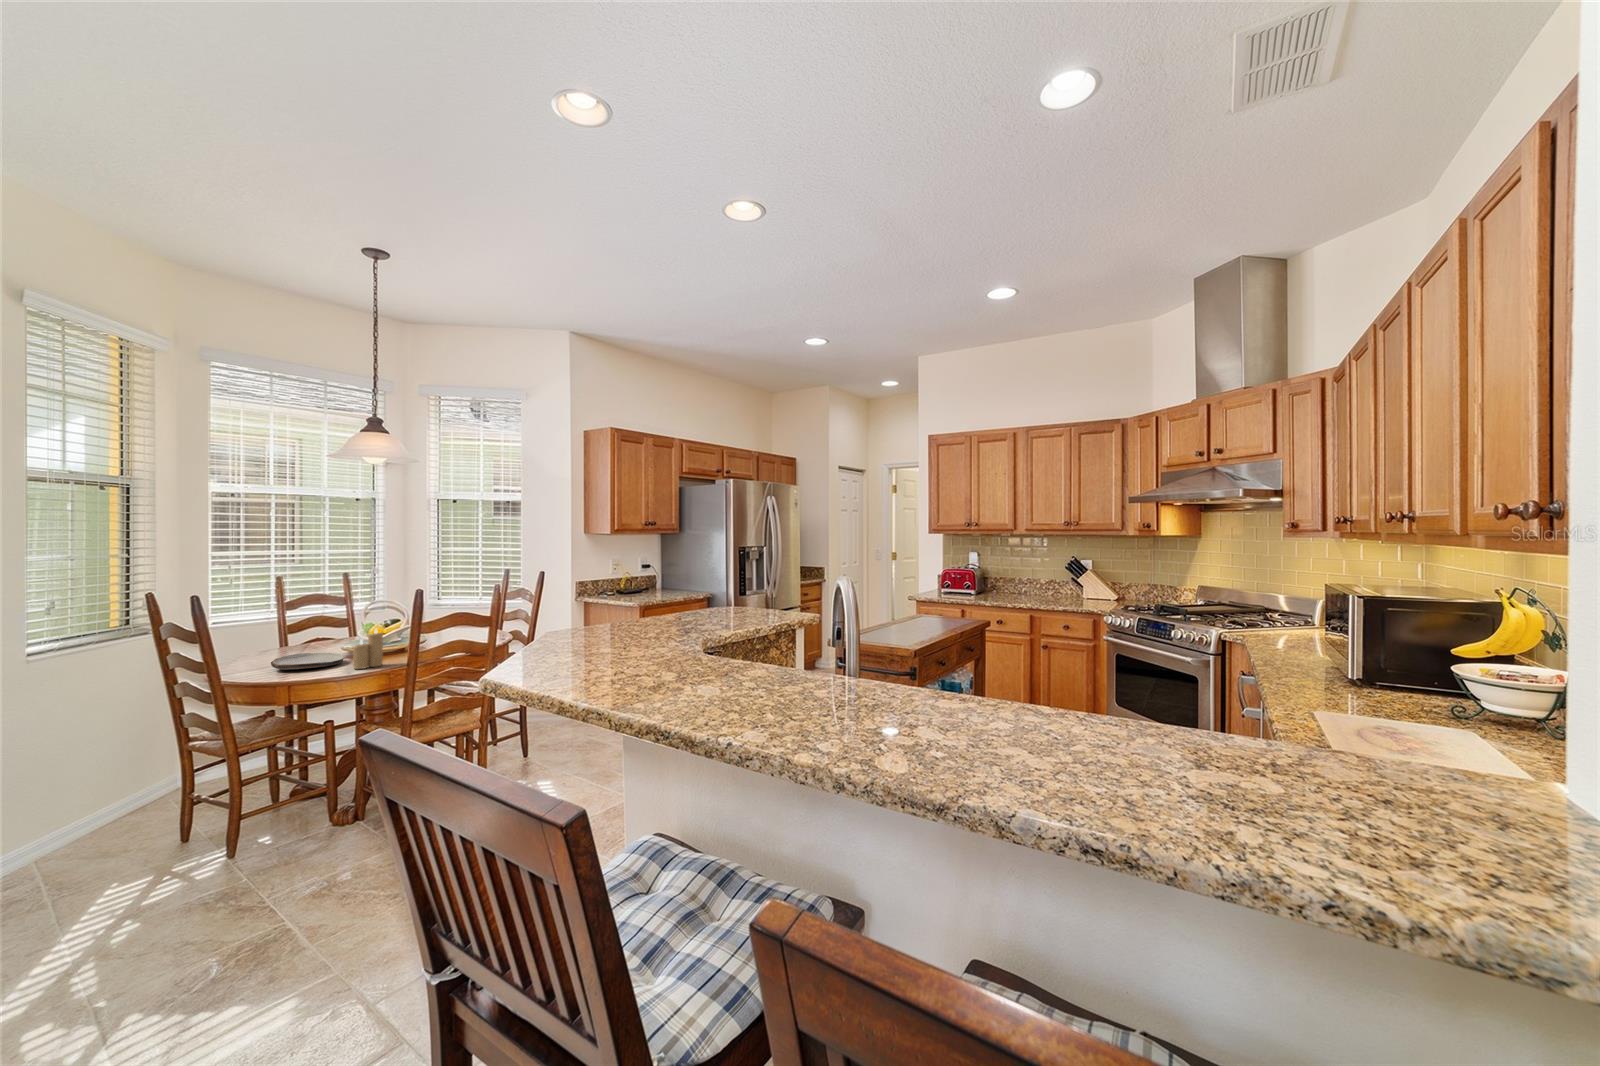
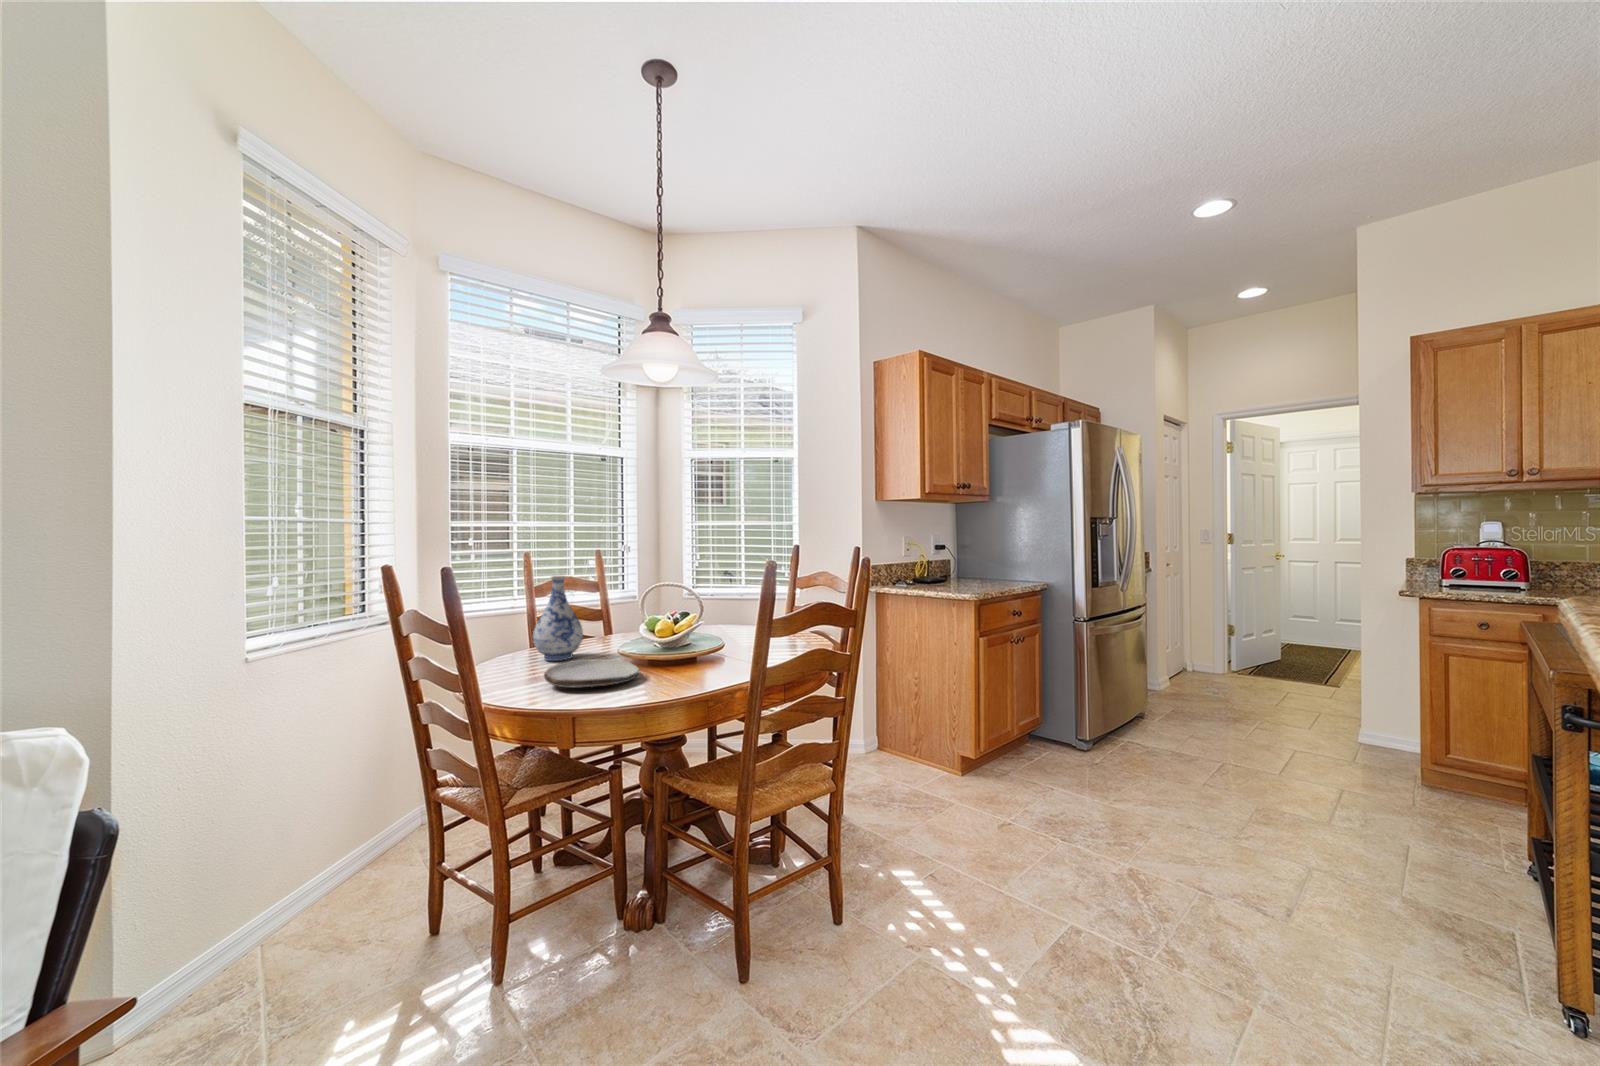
vase: none [271,597,313,656] -> present [533,576,583,661]
candle: present [353,629,383,669] -> none [662,624,701,691]

